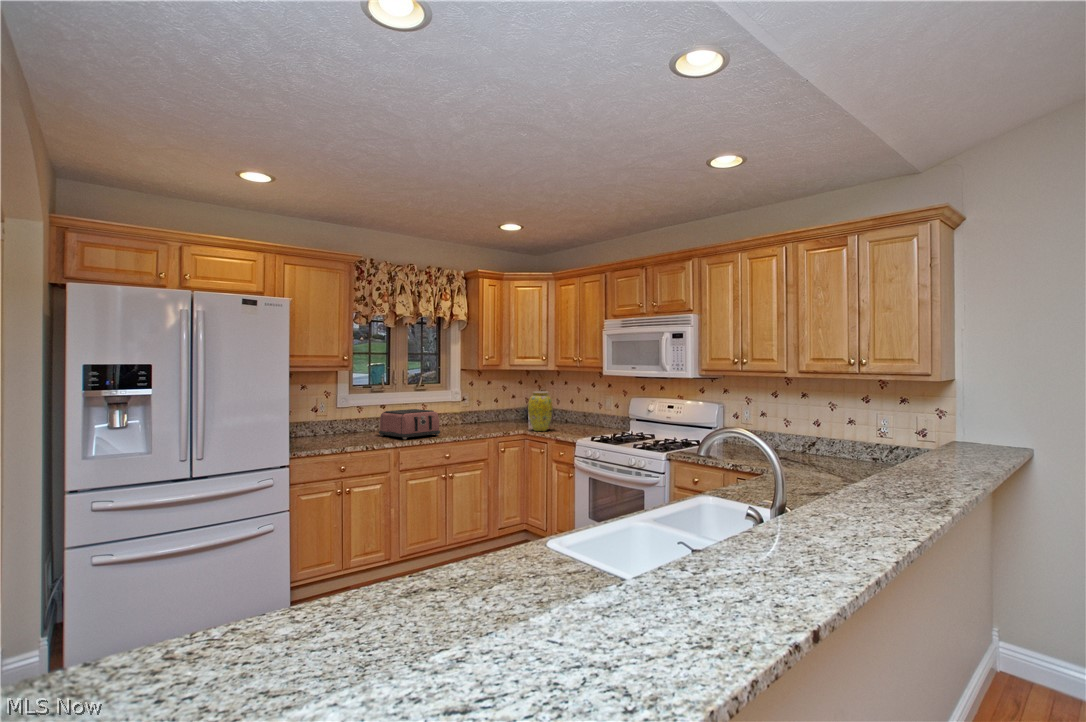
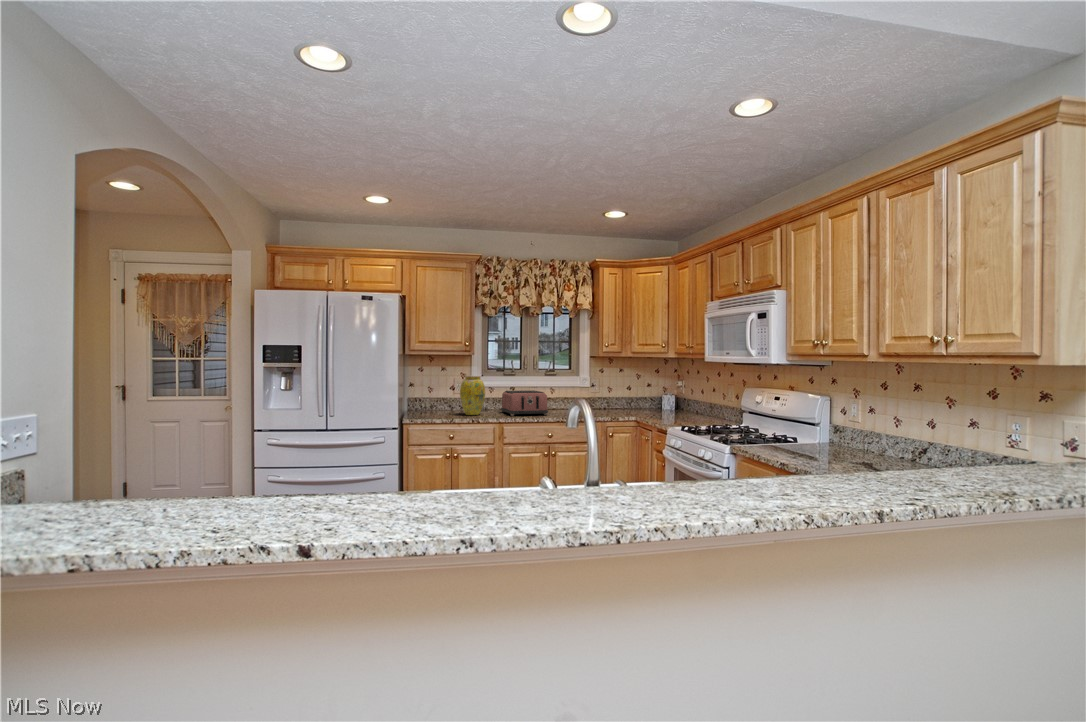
vase: present [528,392,553,431] -> present [460,376,485,415]

